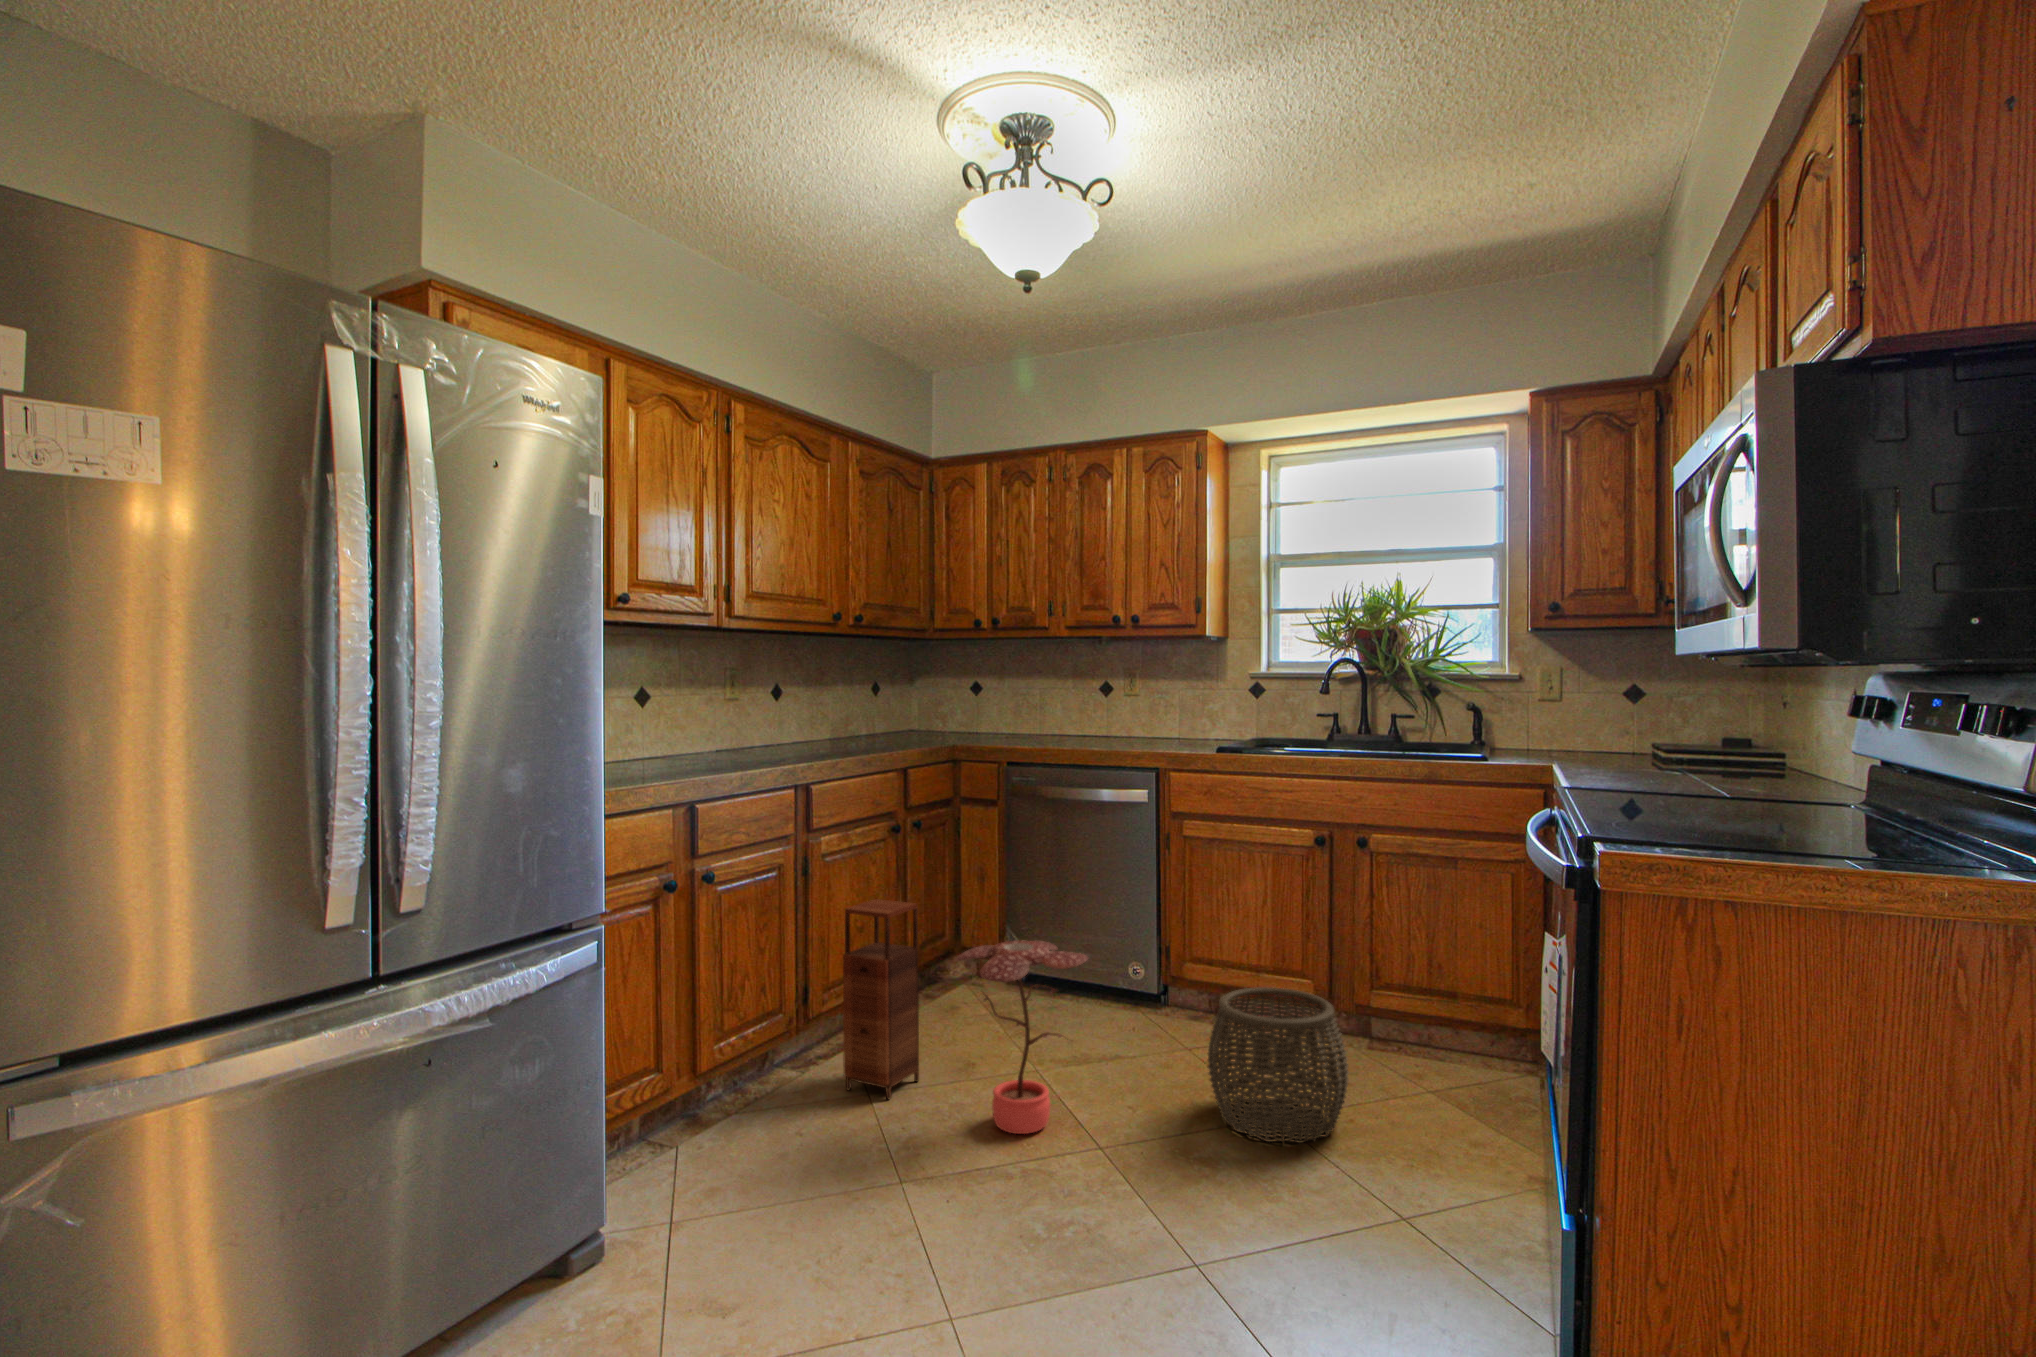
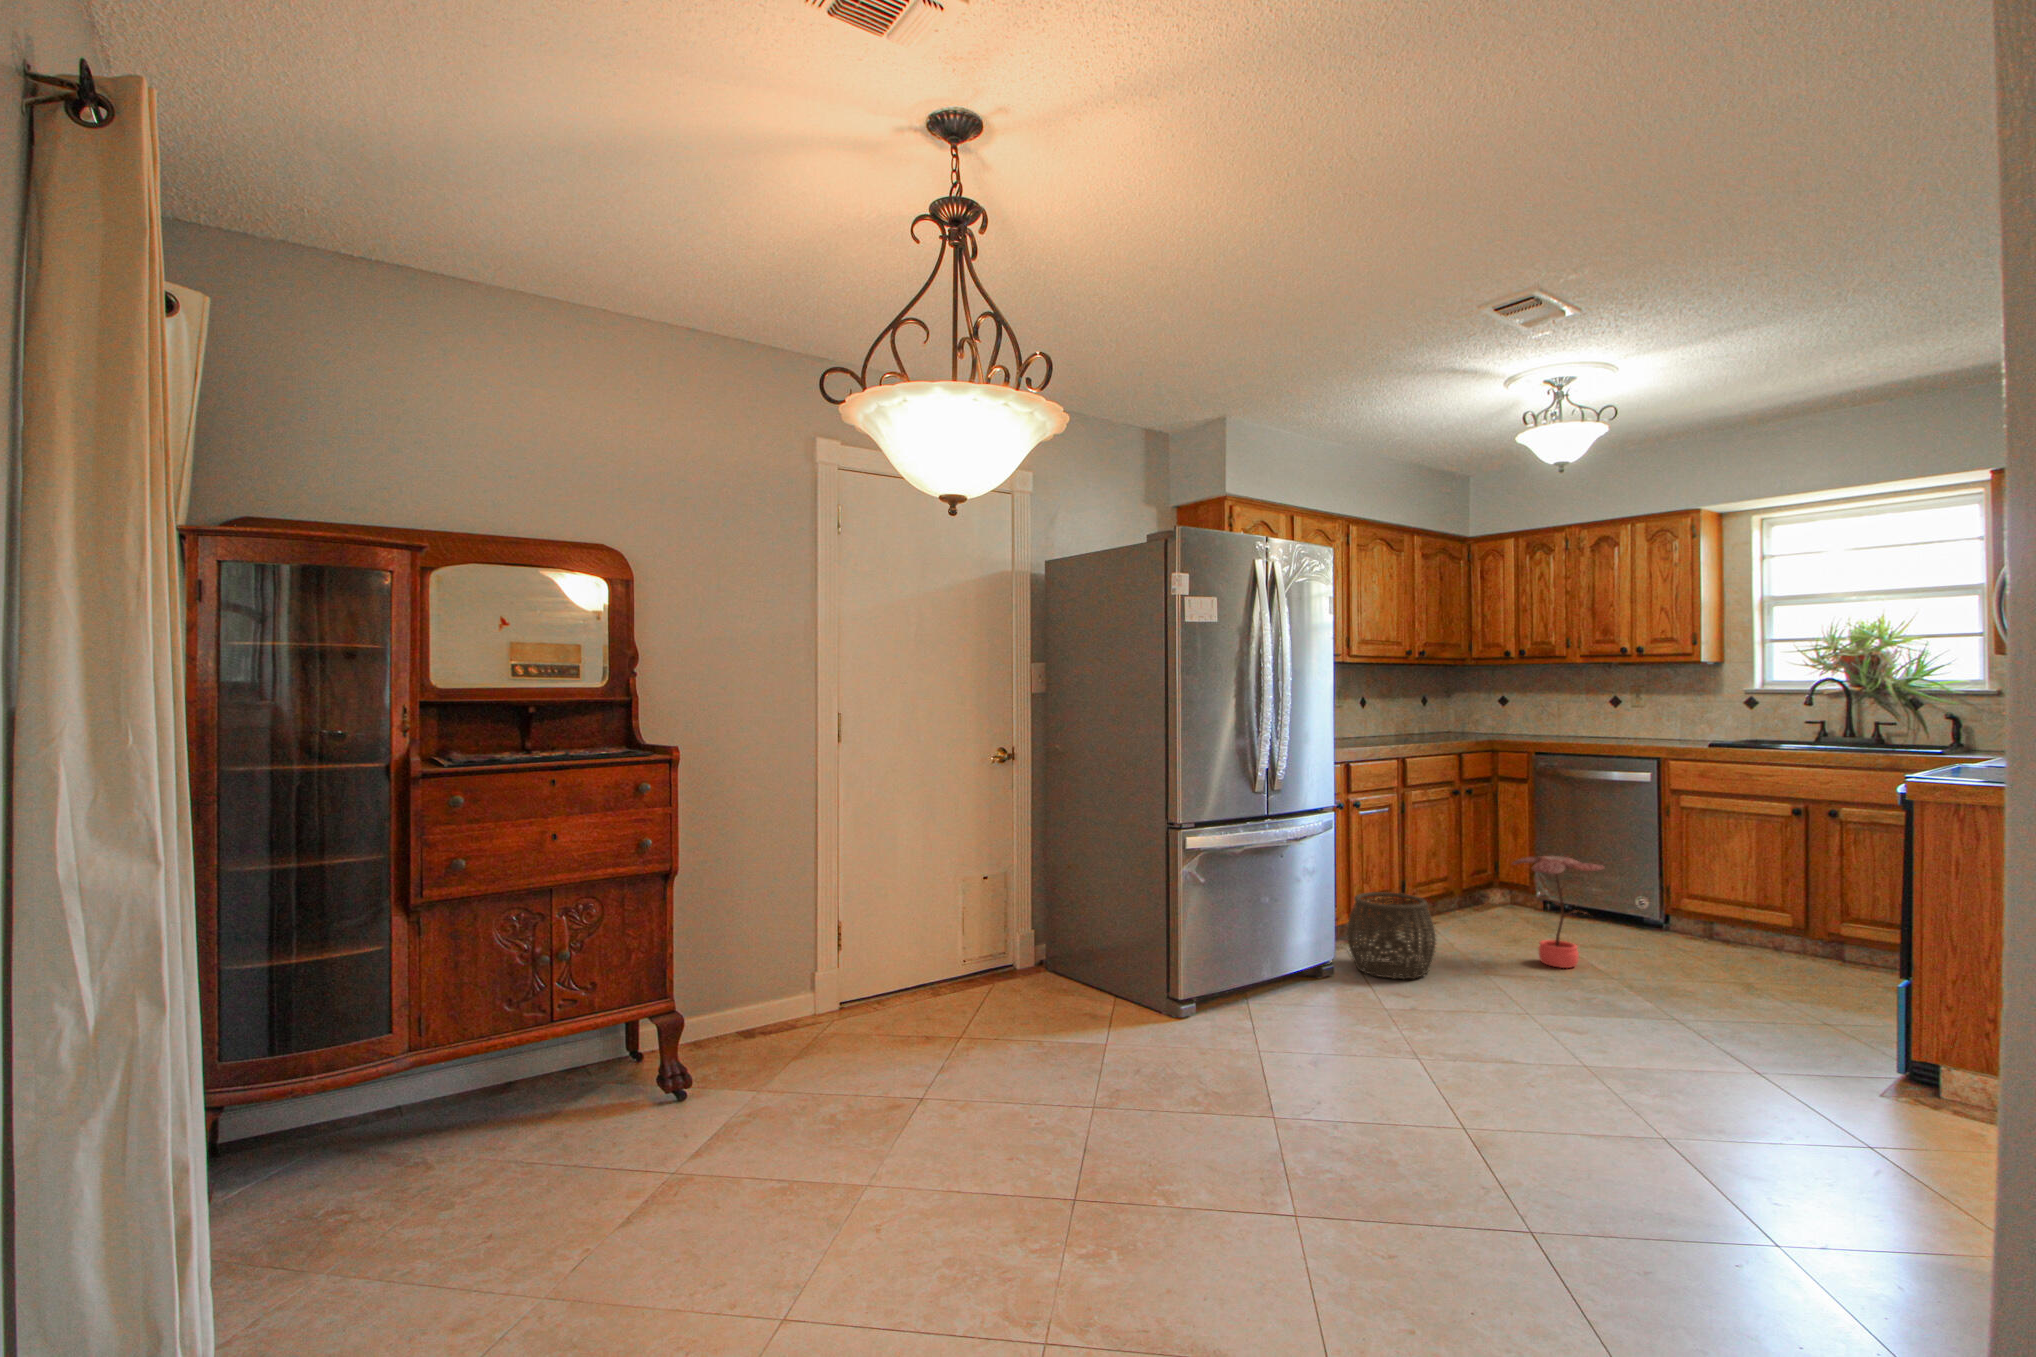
storage cabinet: present [843,899,919,1099] -> none [1434,829,1483,946]
woven basket: present [1208,987,1349,1143] -> present [1347,892,1436,979]

